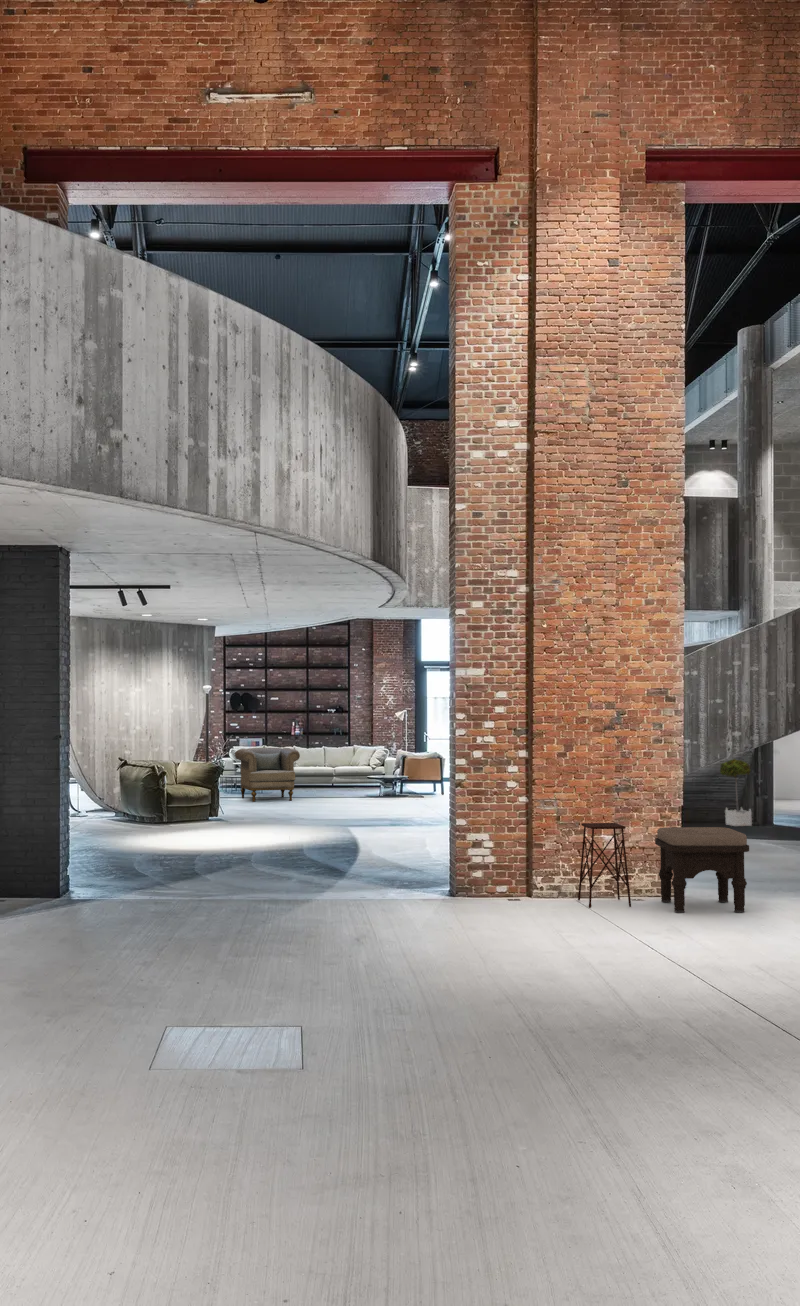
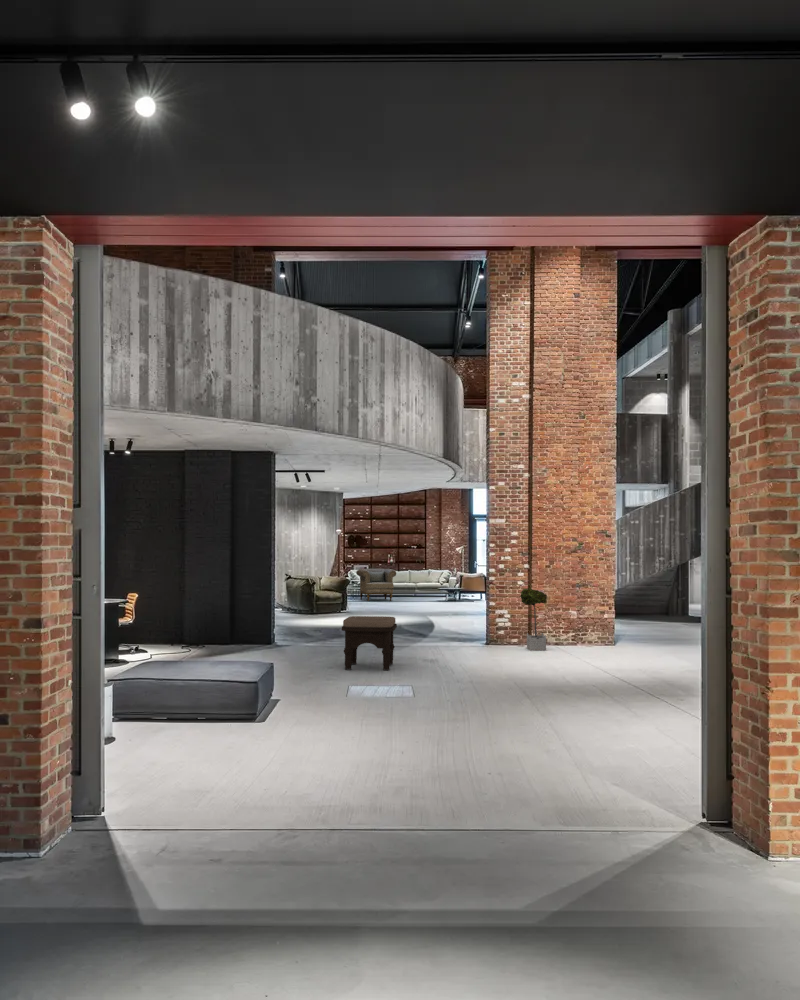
potted tree: present [720,759,752,826] -> present [520,588,547,650]
side table: present [578,823,631,908] -> none [557,605,586,651]
ottoman: present [655,827,749,913] -> present [342,616,397,671]

